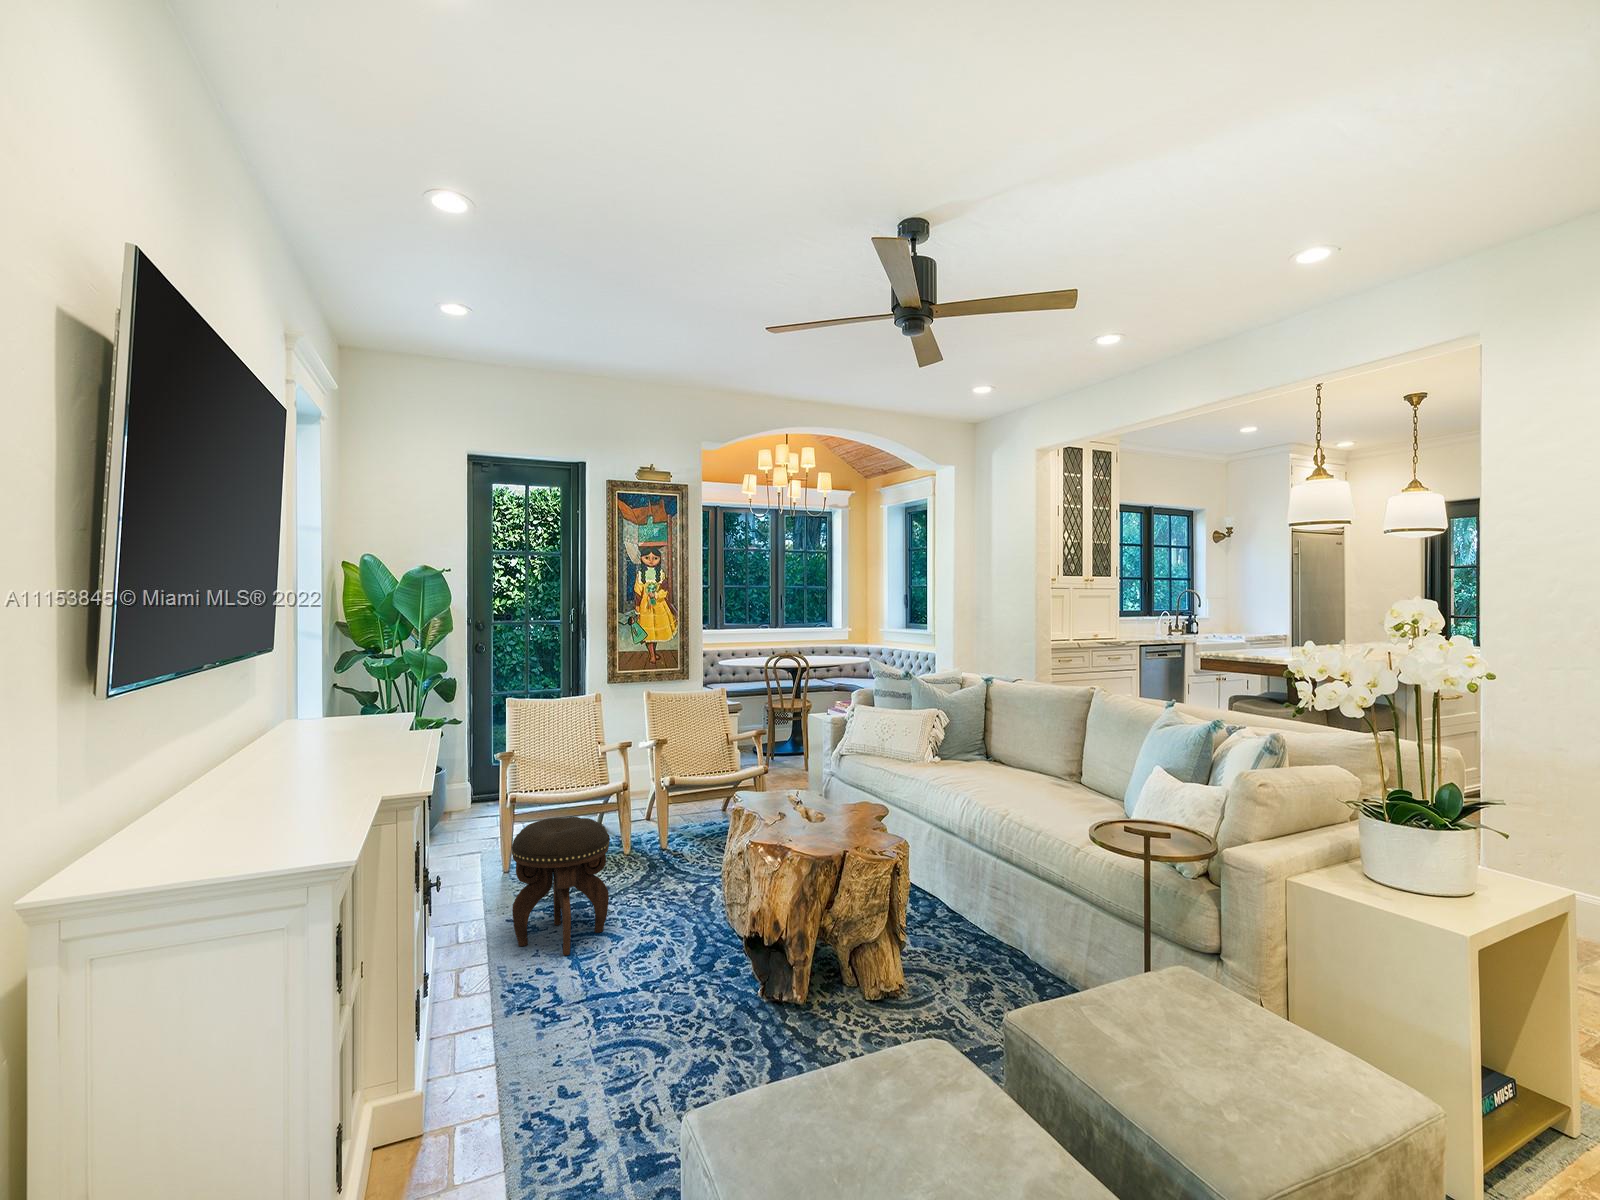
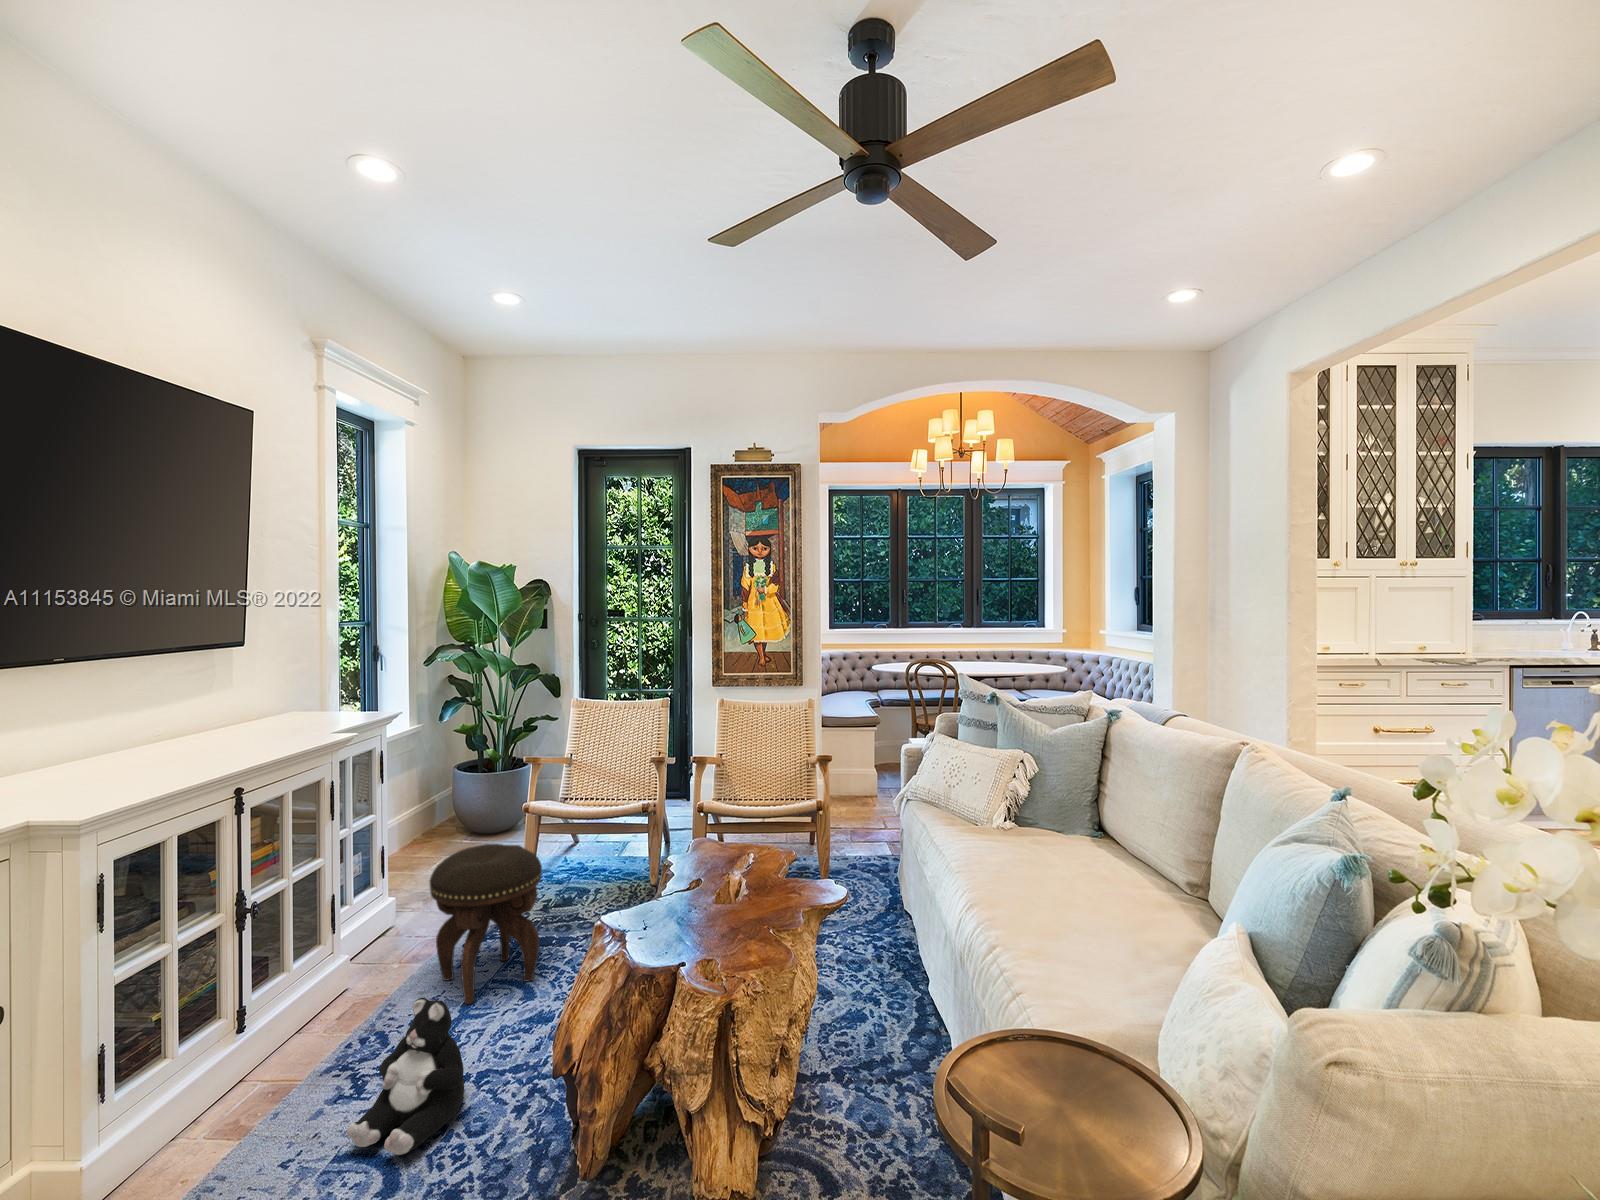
plush toy: none [588,921,666,1043] -> present [347,998,464,1155]

